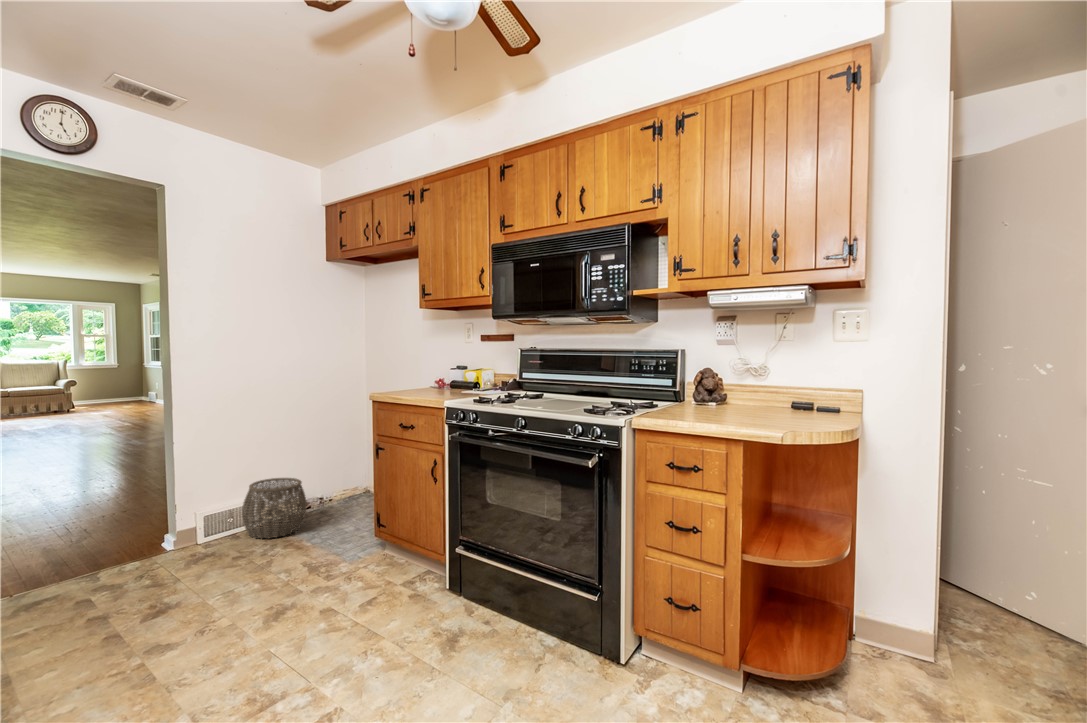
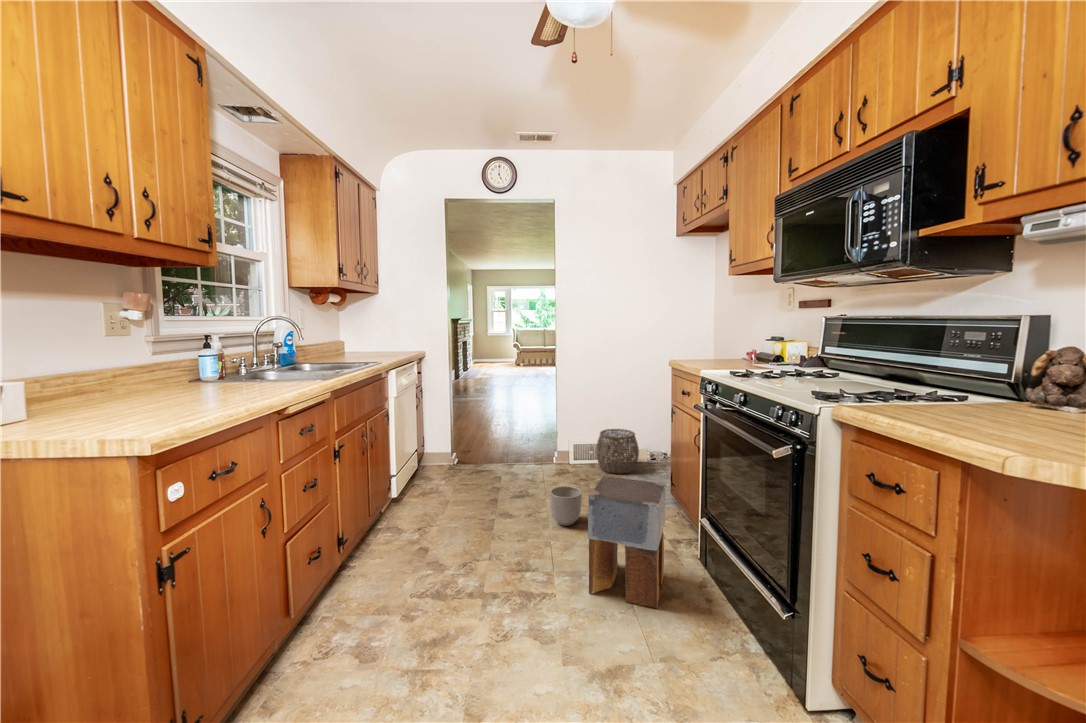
stool: none [361,517,461,682] -> present [588,476,665,608]
planter: none [238,563,292,624] -> present [549,486,582,526]

